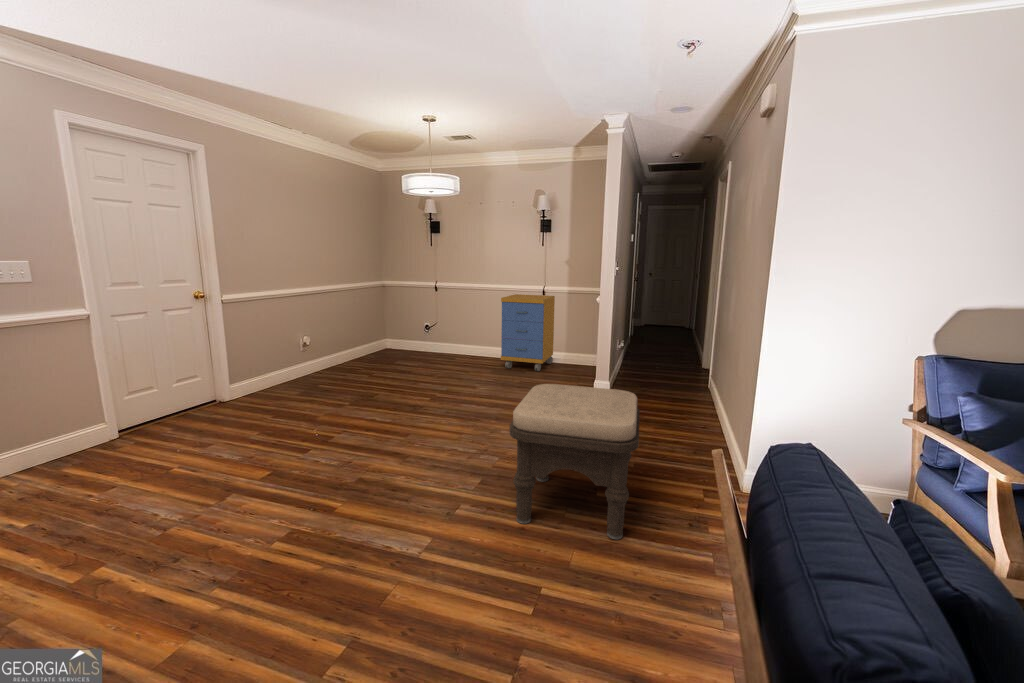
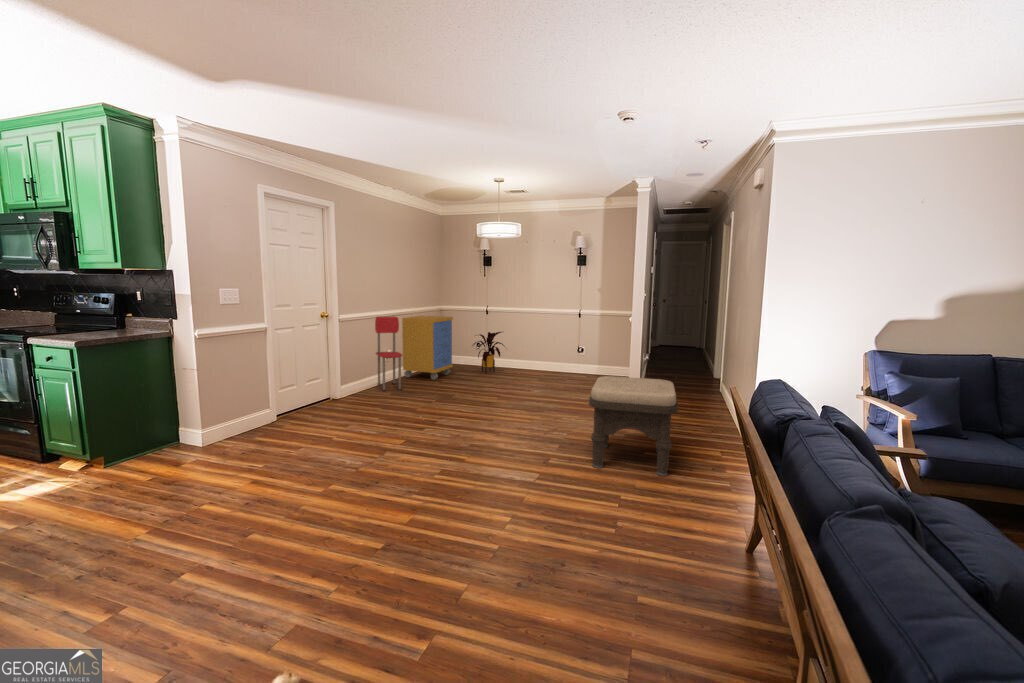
storage cabinet: present [501,294,555,371] -> present [402,316,453,380]
dining chair: none [284,295,318,388] -> present [375,316,402,391]
house plant: none [413,312,459,361] -> present [473,332,504,373]

